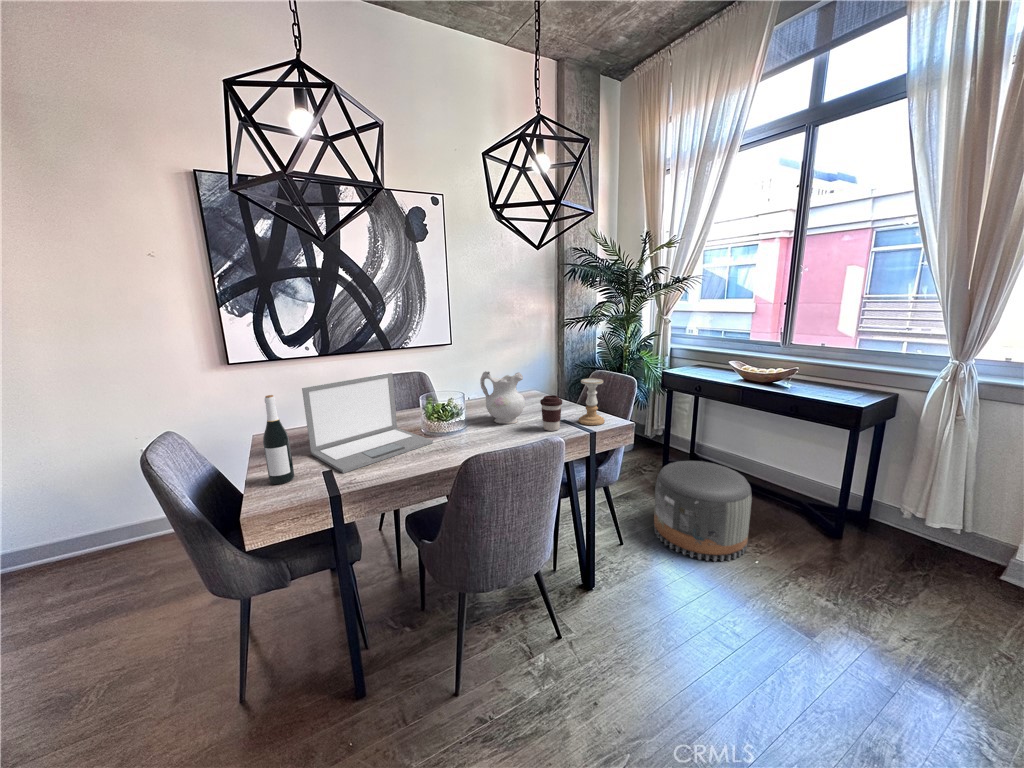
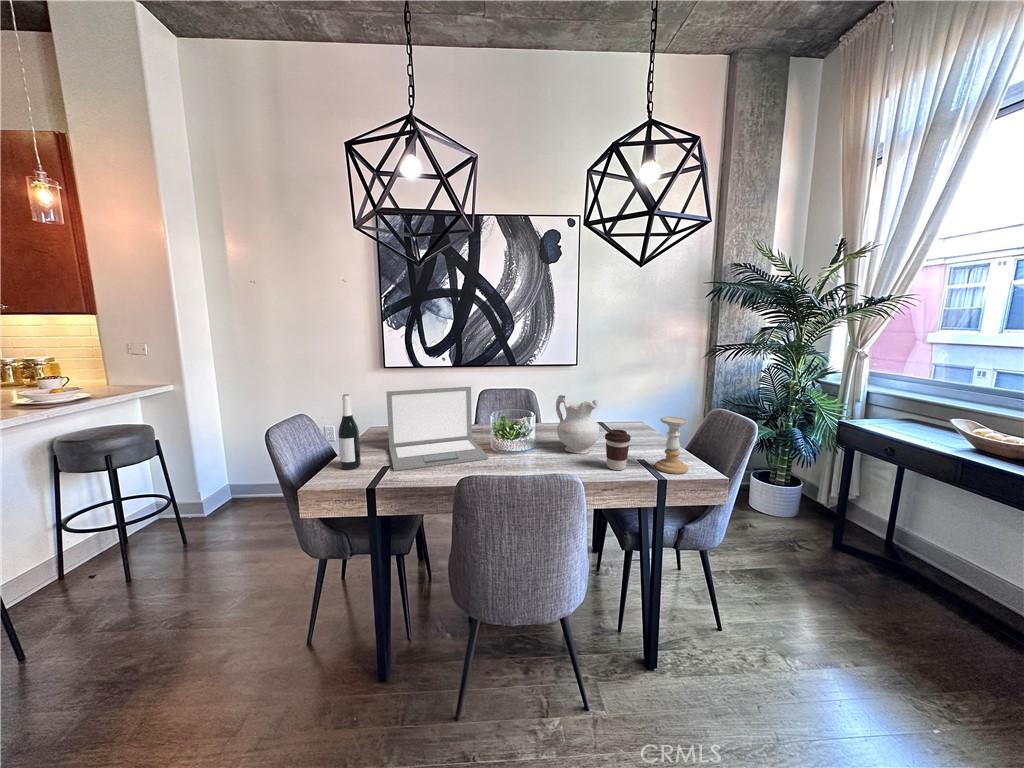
pouf: present [654,461,752,561] -> none [774,545,943,713]

